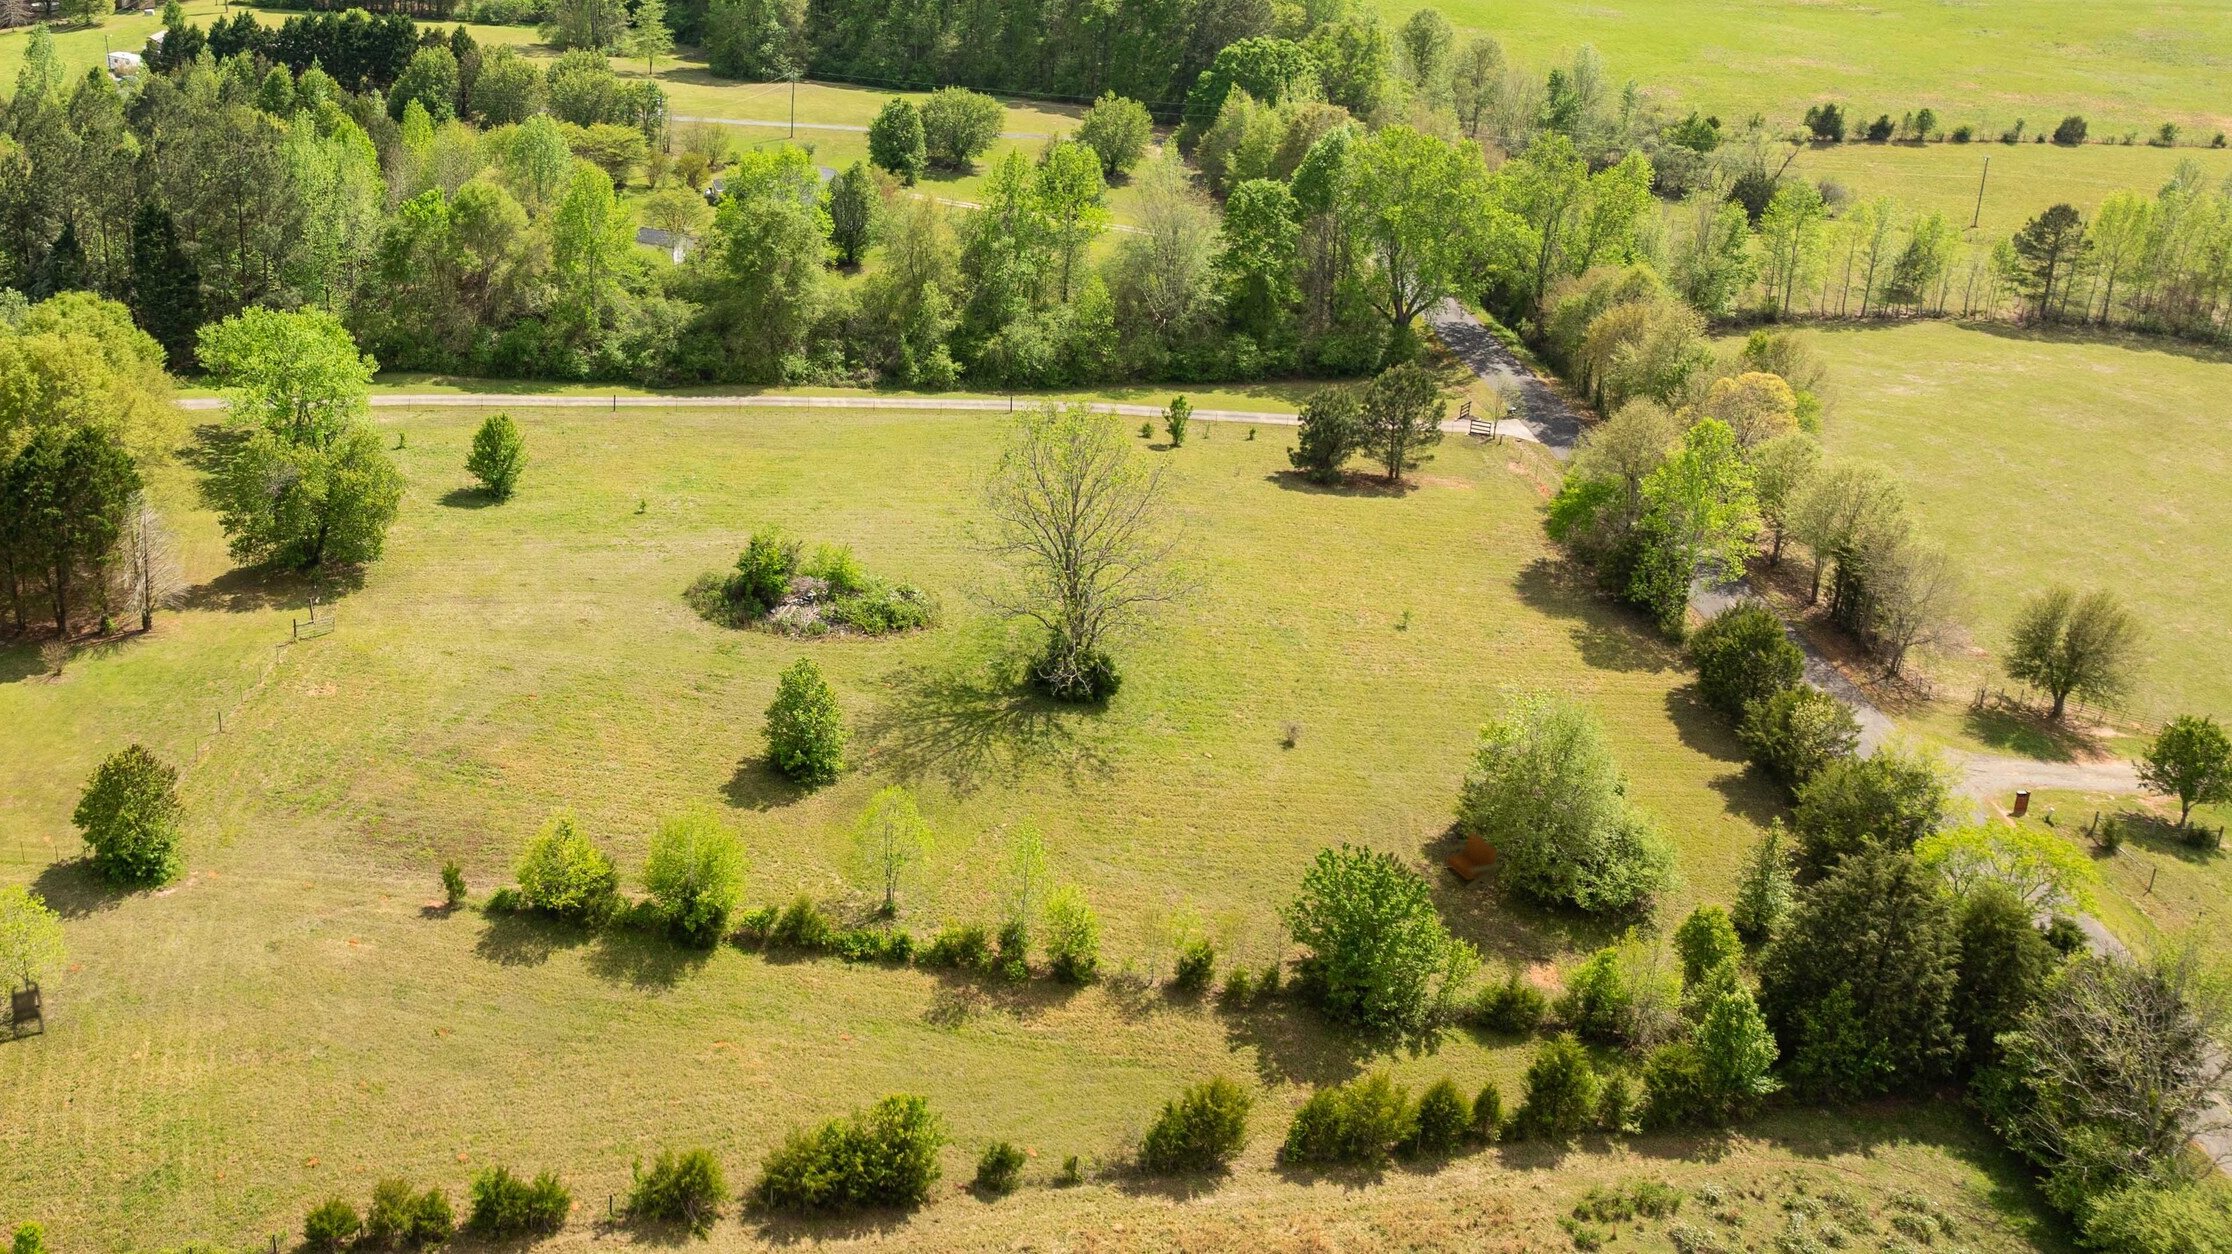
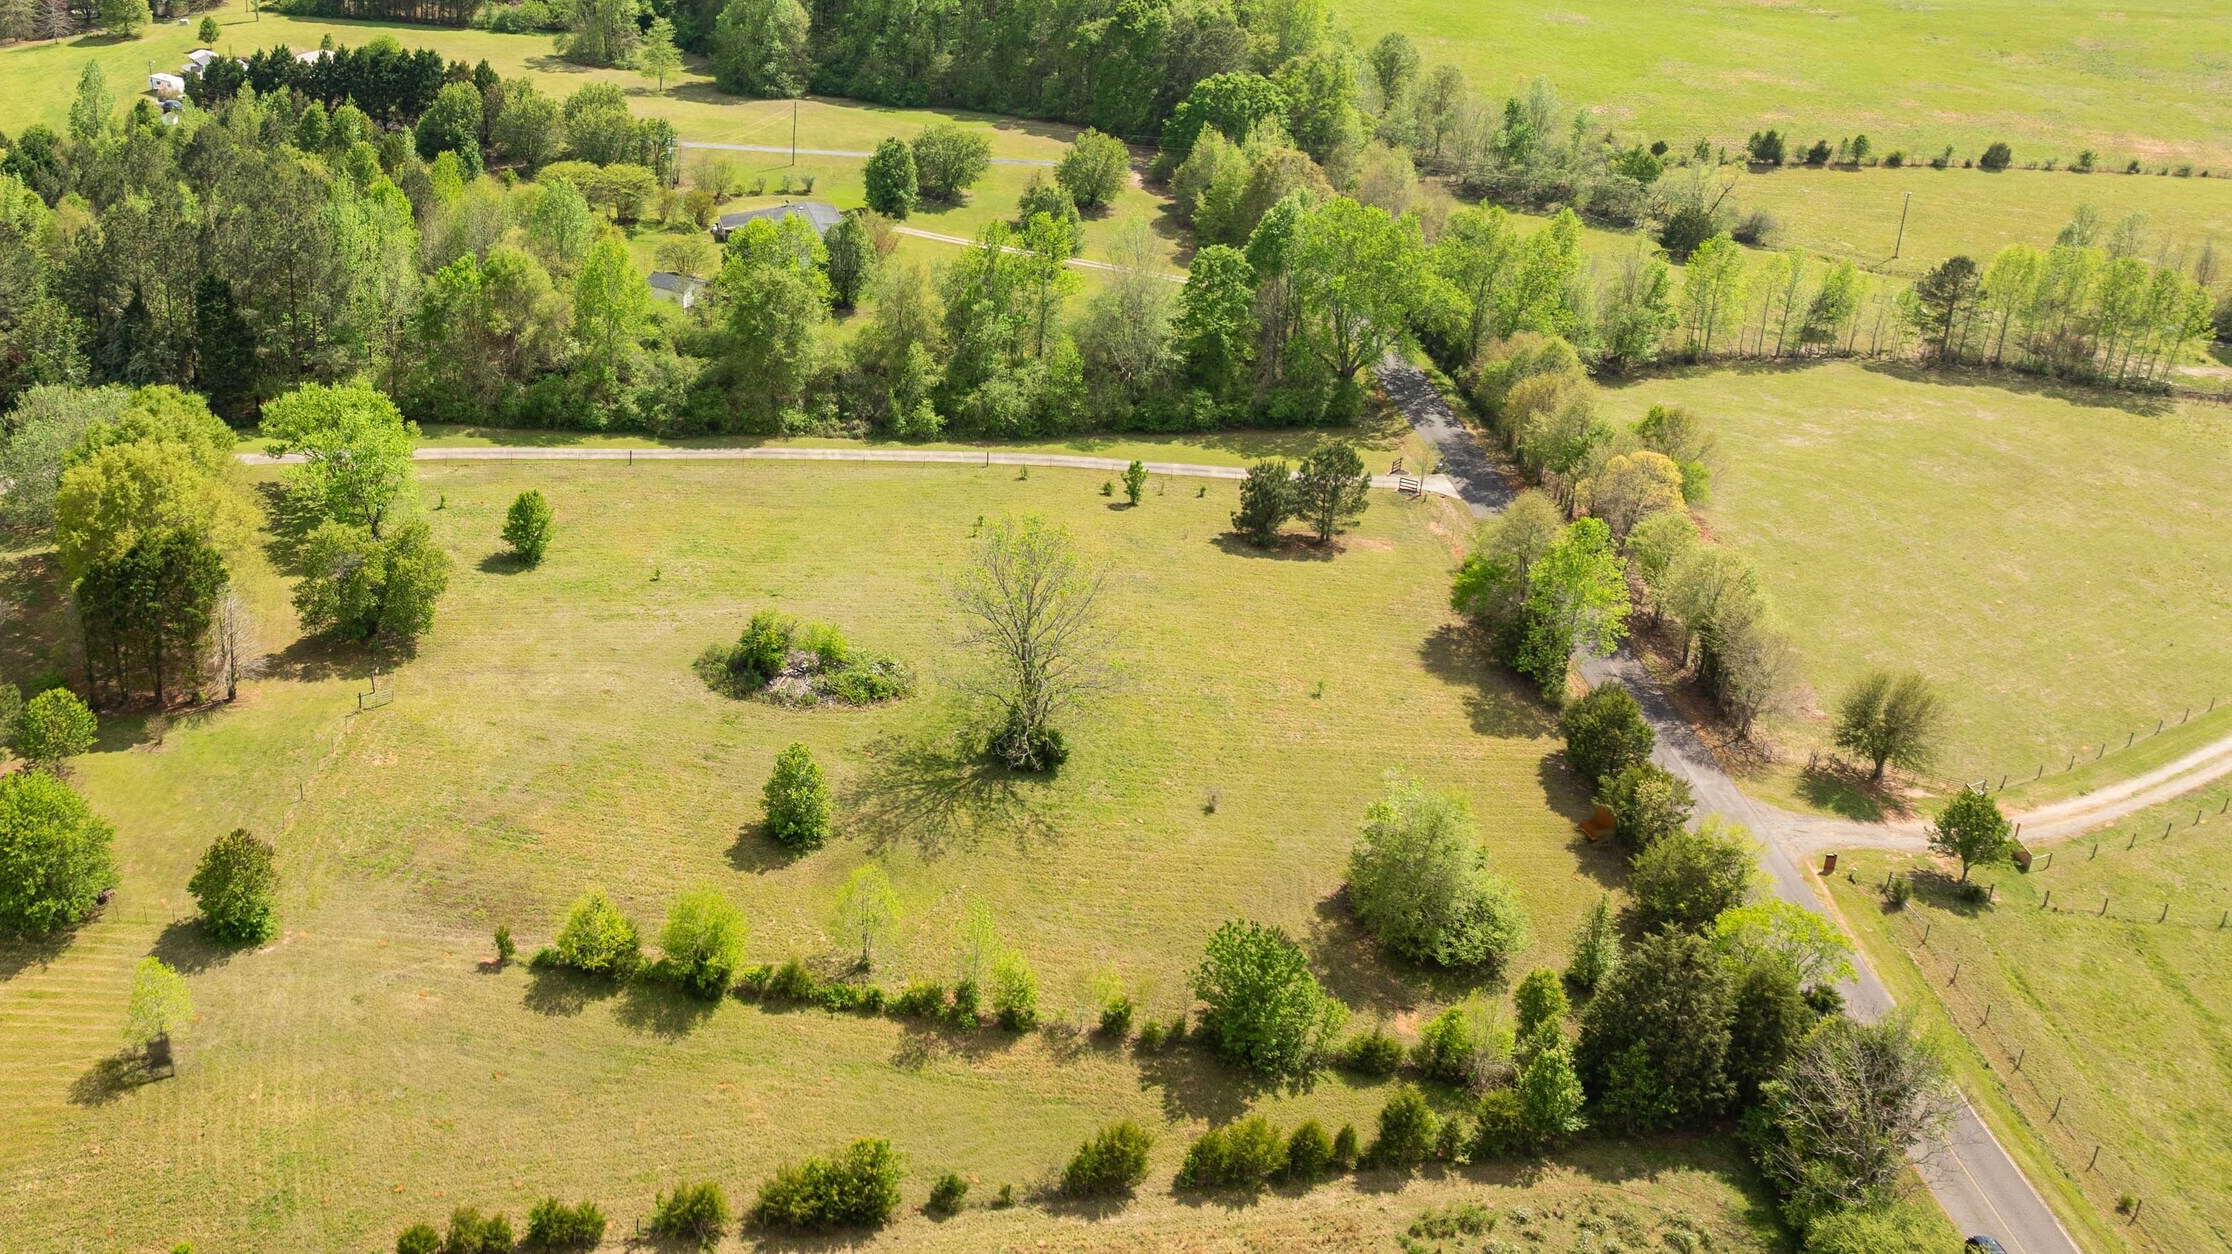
lounge chair: present [1441,833,1500,890] -> present [1574,805,1615,848]

